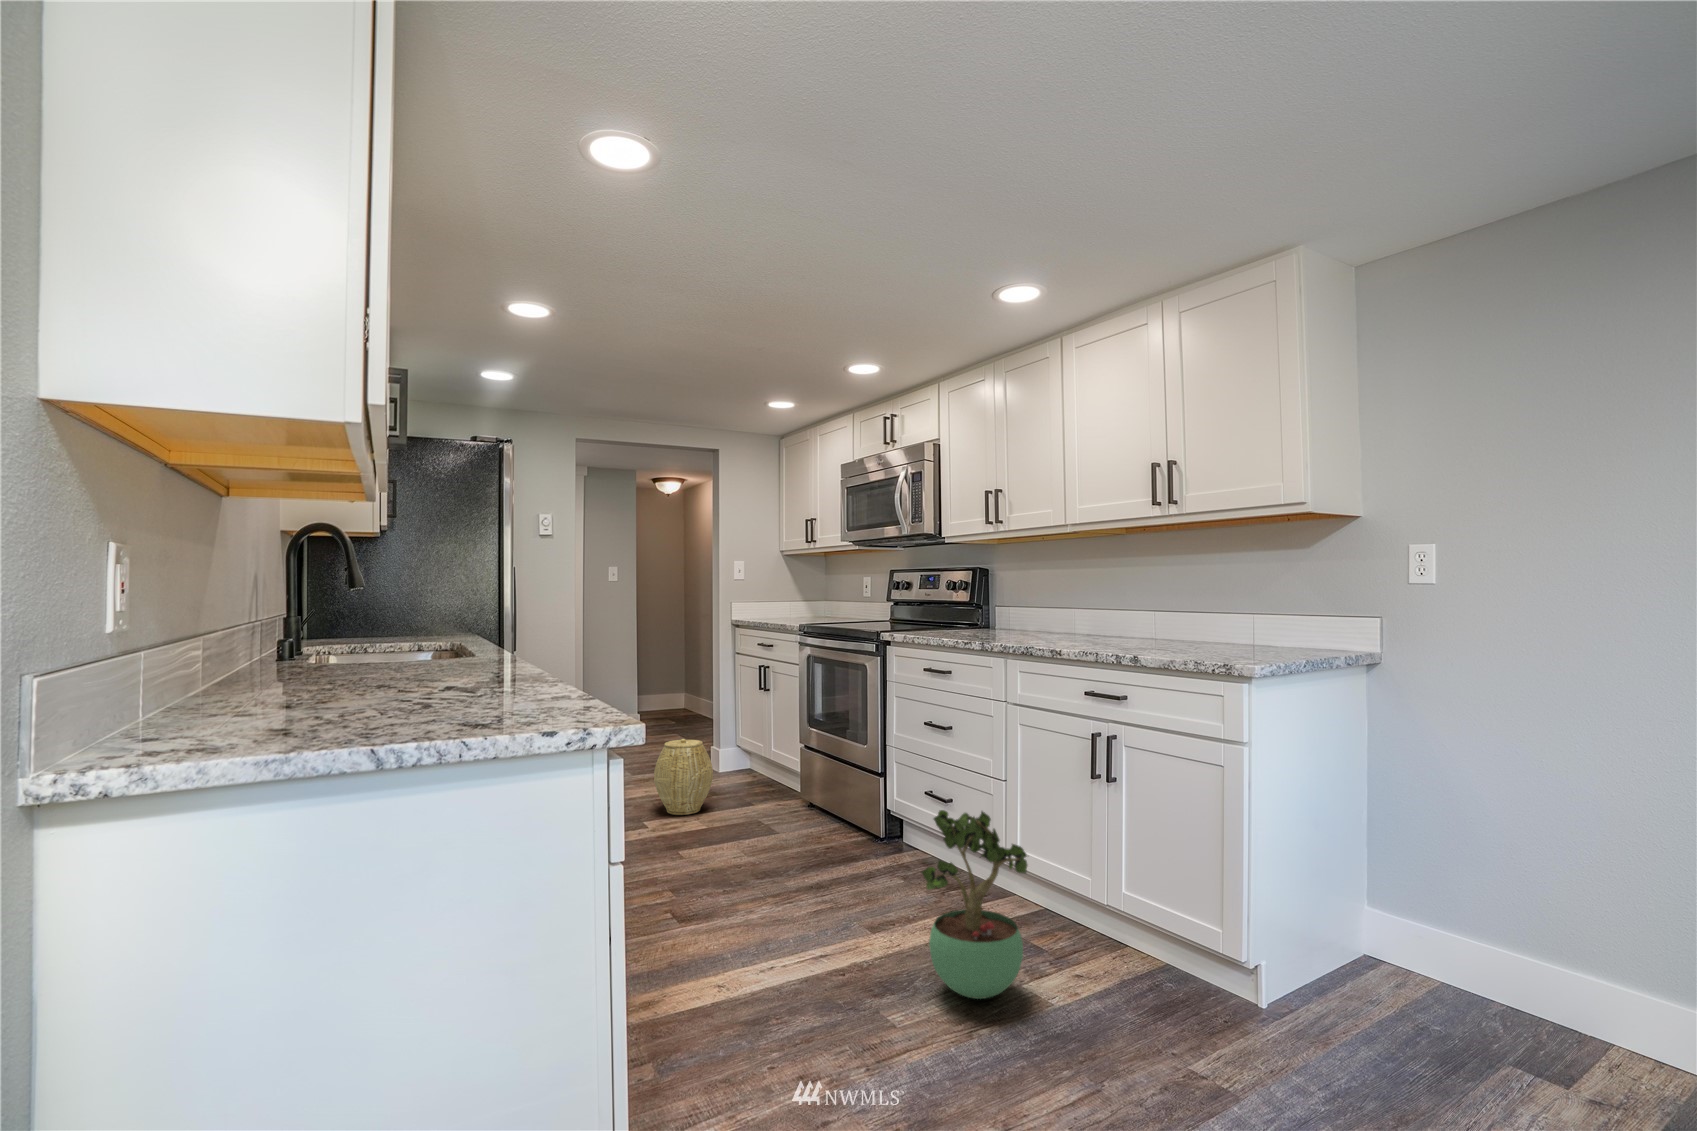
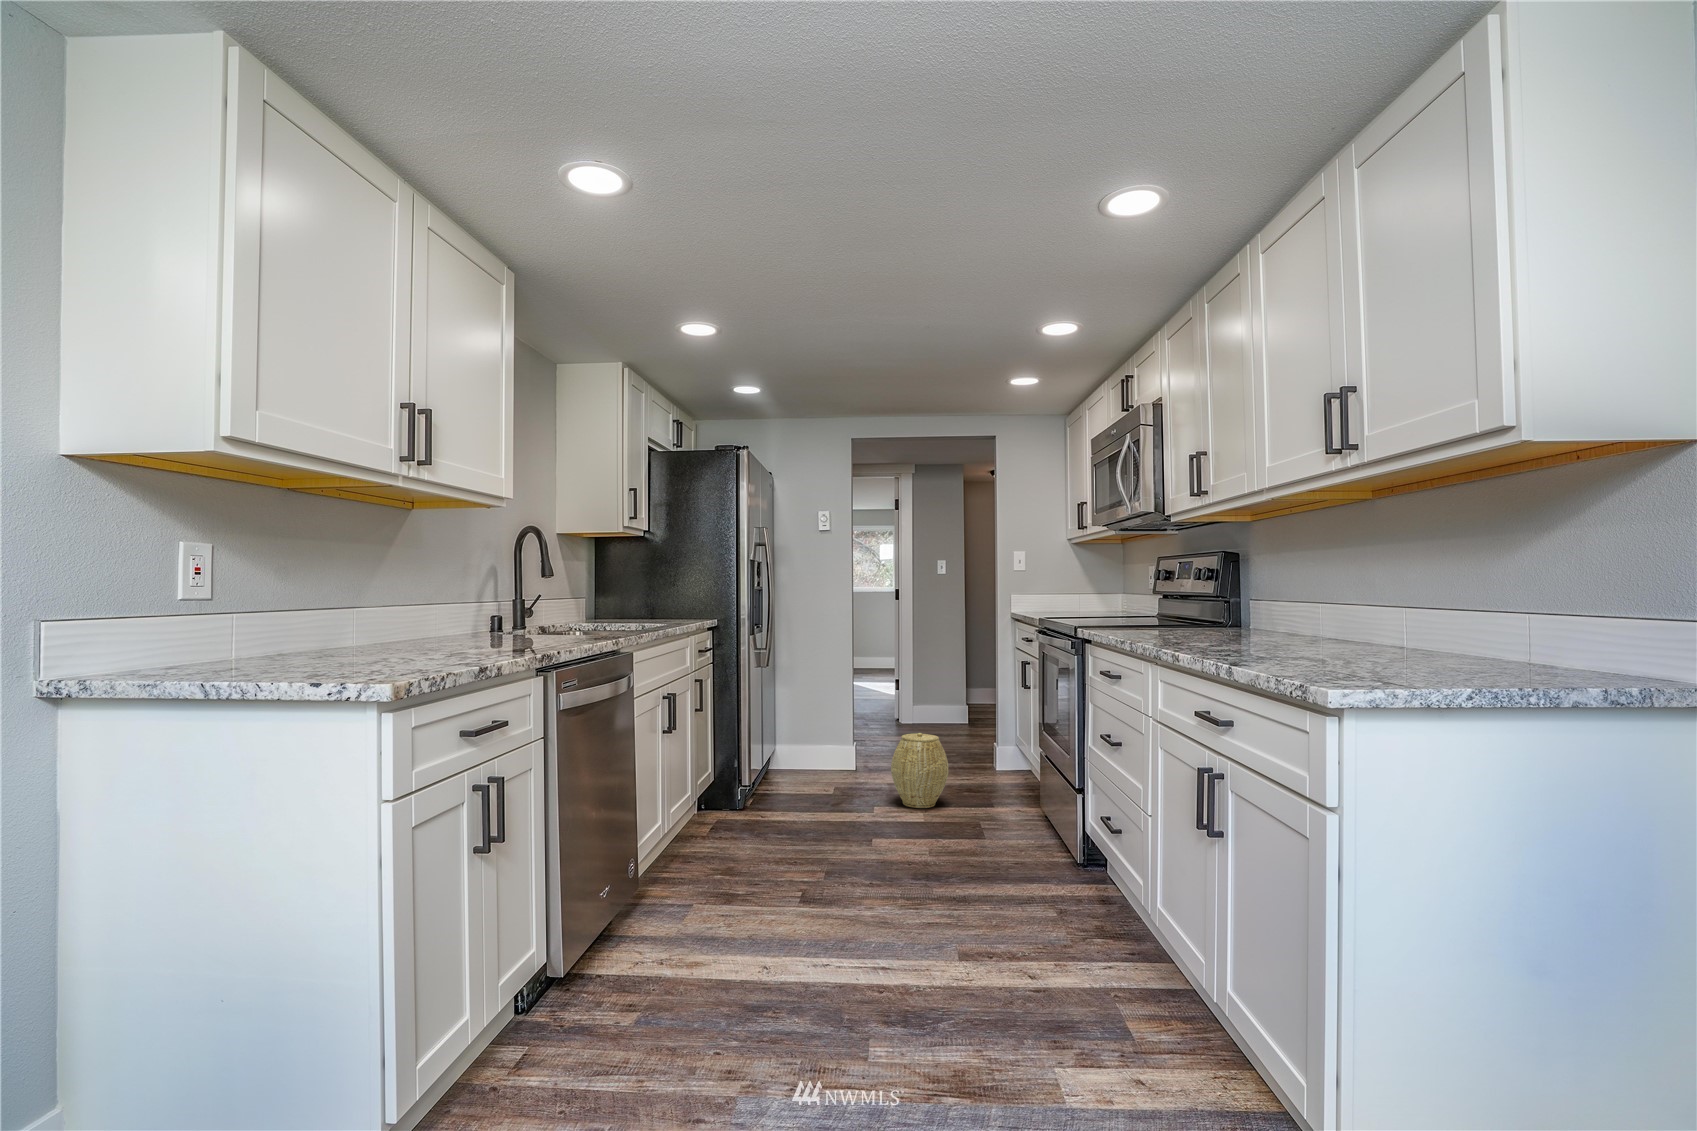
potted plant: present [921,810,1027,999] -> none [944,833,1052,1057]

